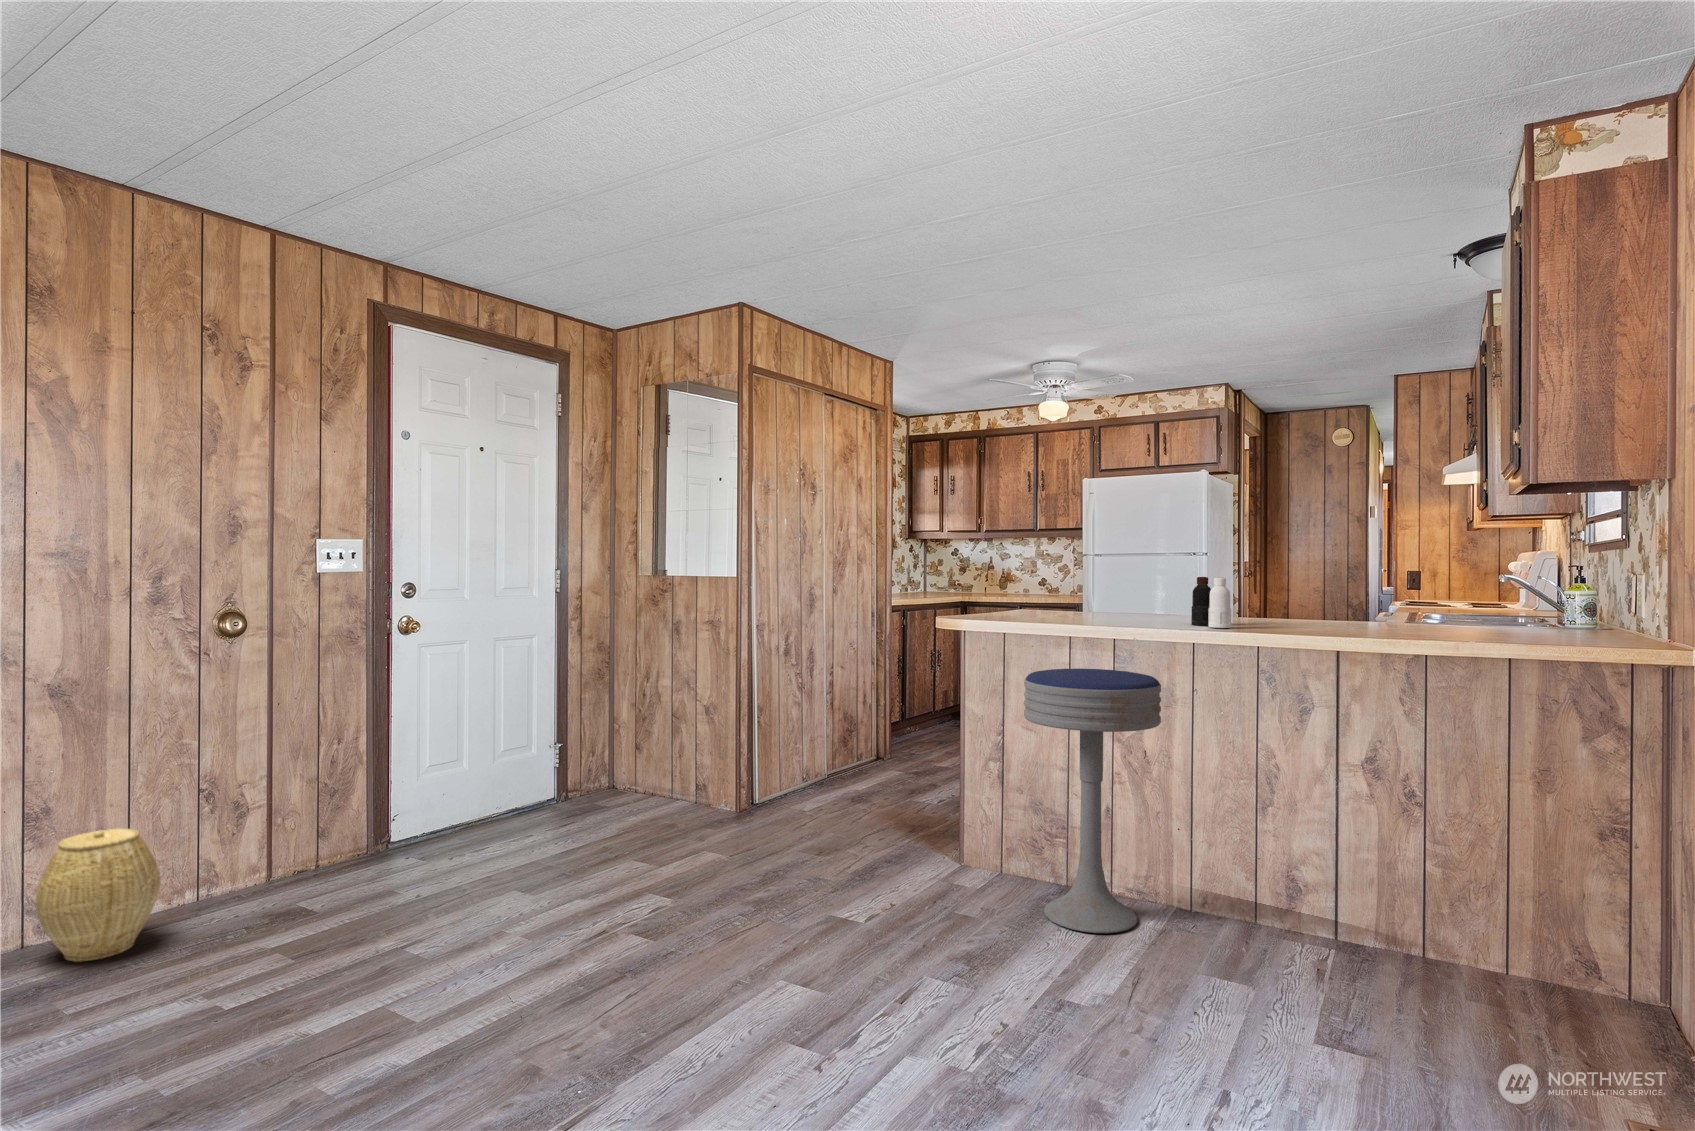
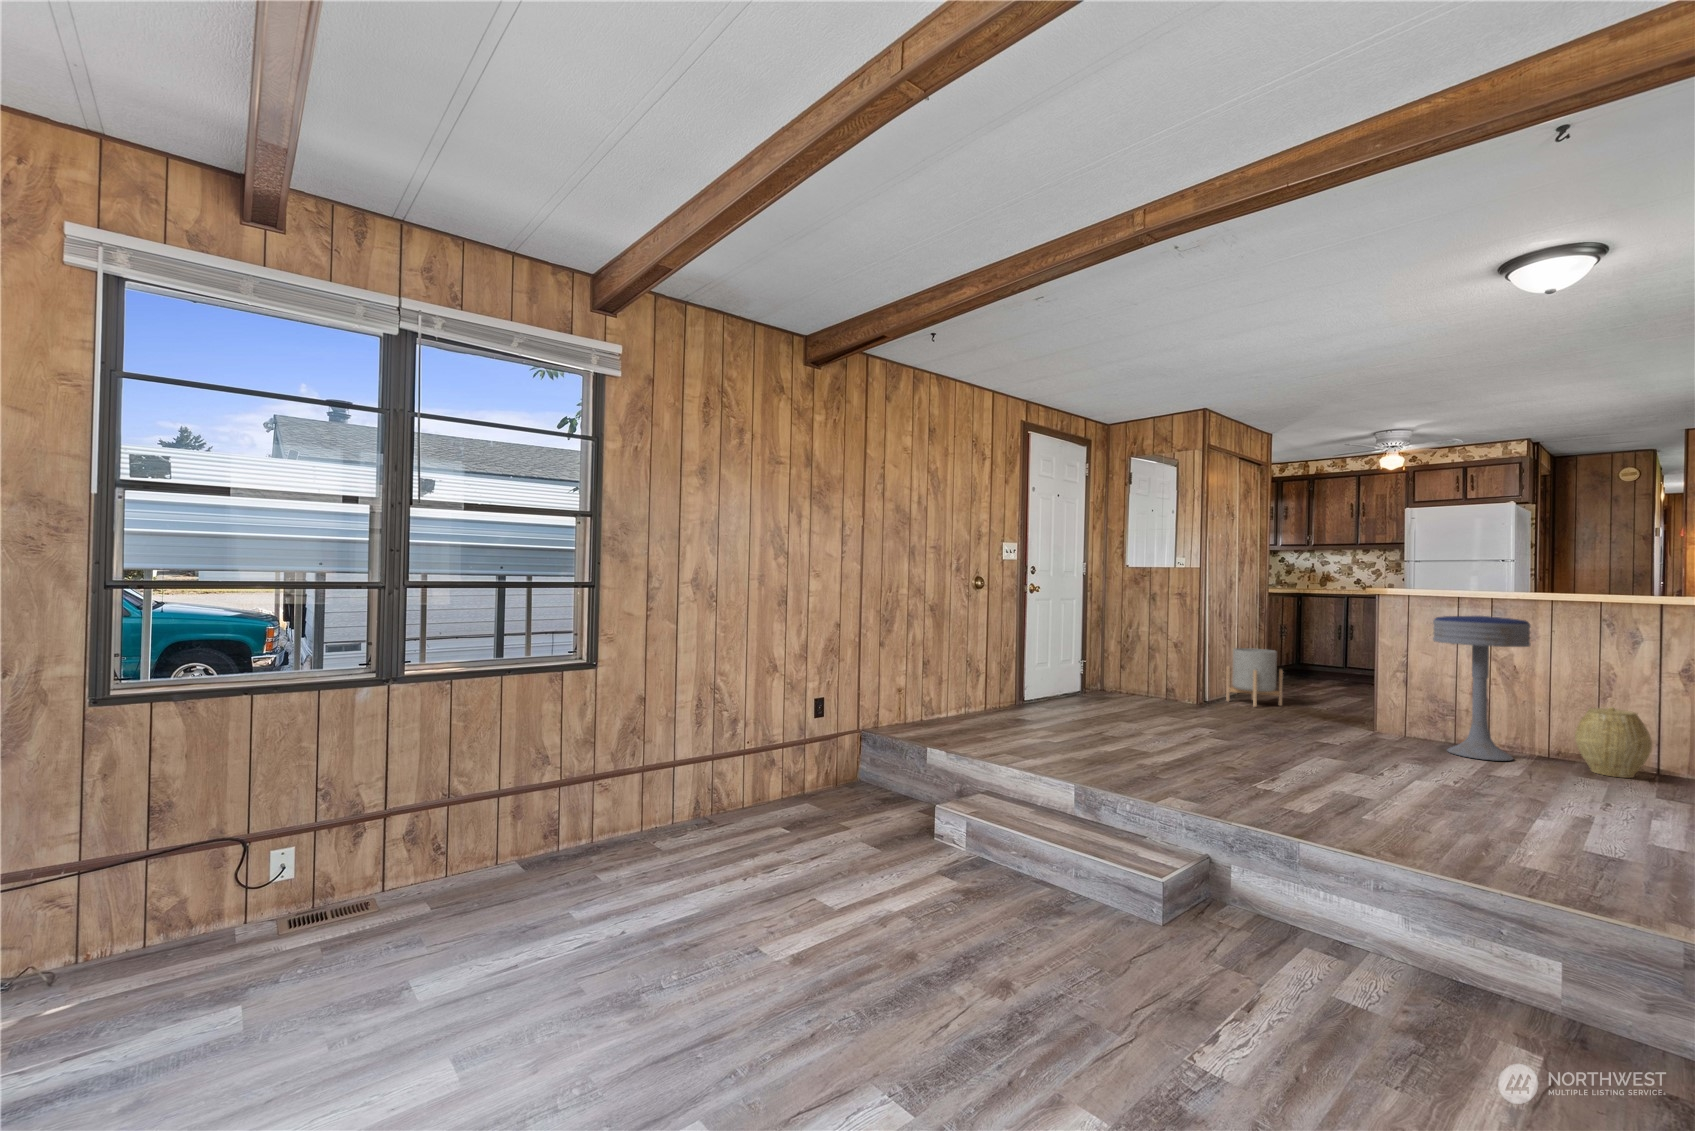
bottle: present [1191,577,1231,628] -> none [1536,567,1569,598]
planter: none [790,706,870,809] -> present [1226,648,1283,707]
woven basket: present [35,829,160,962] -> present [1575,707,1652,778]

